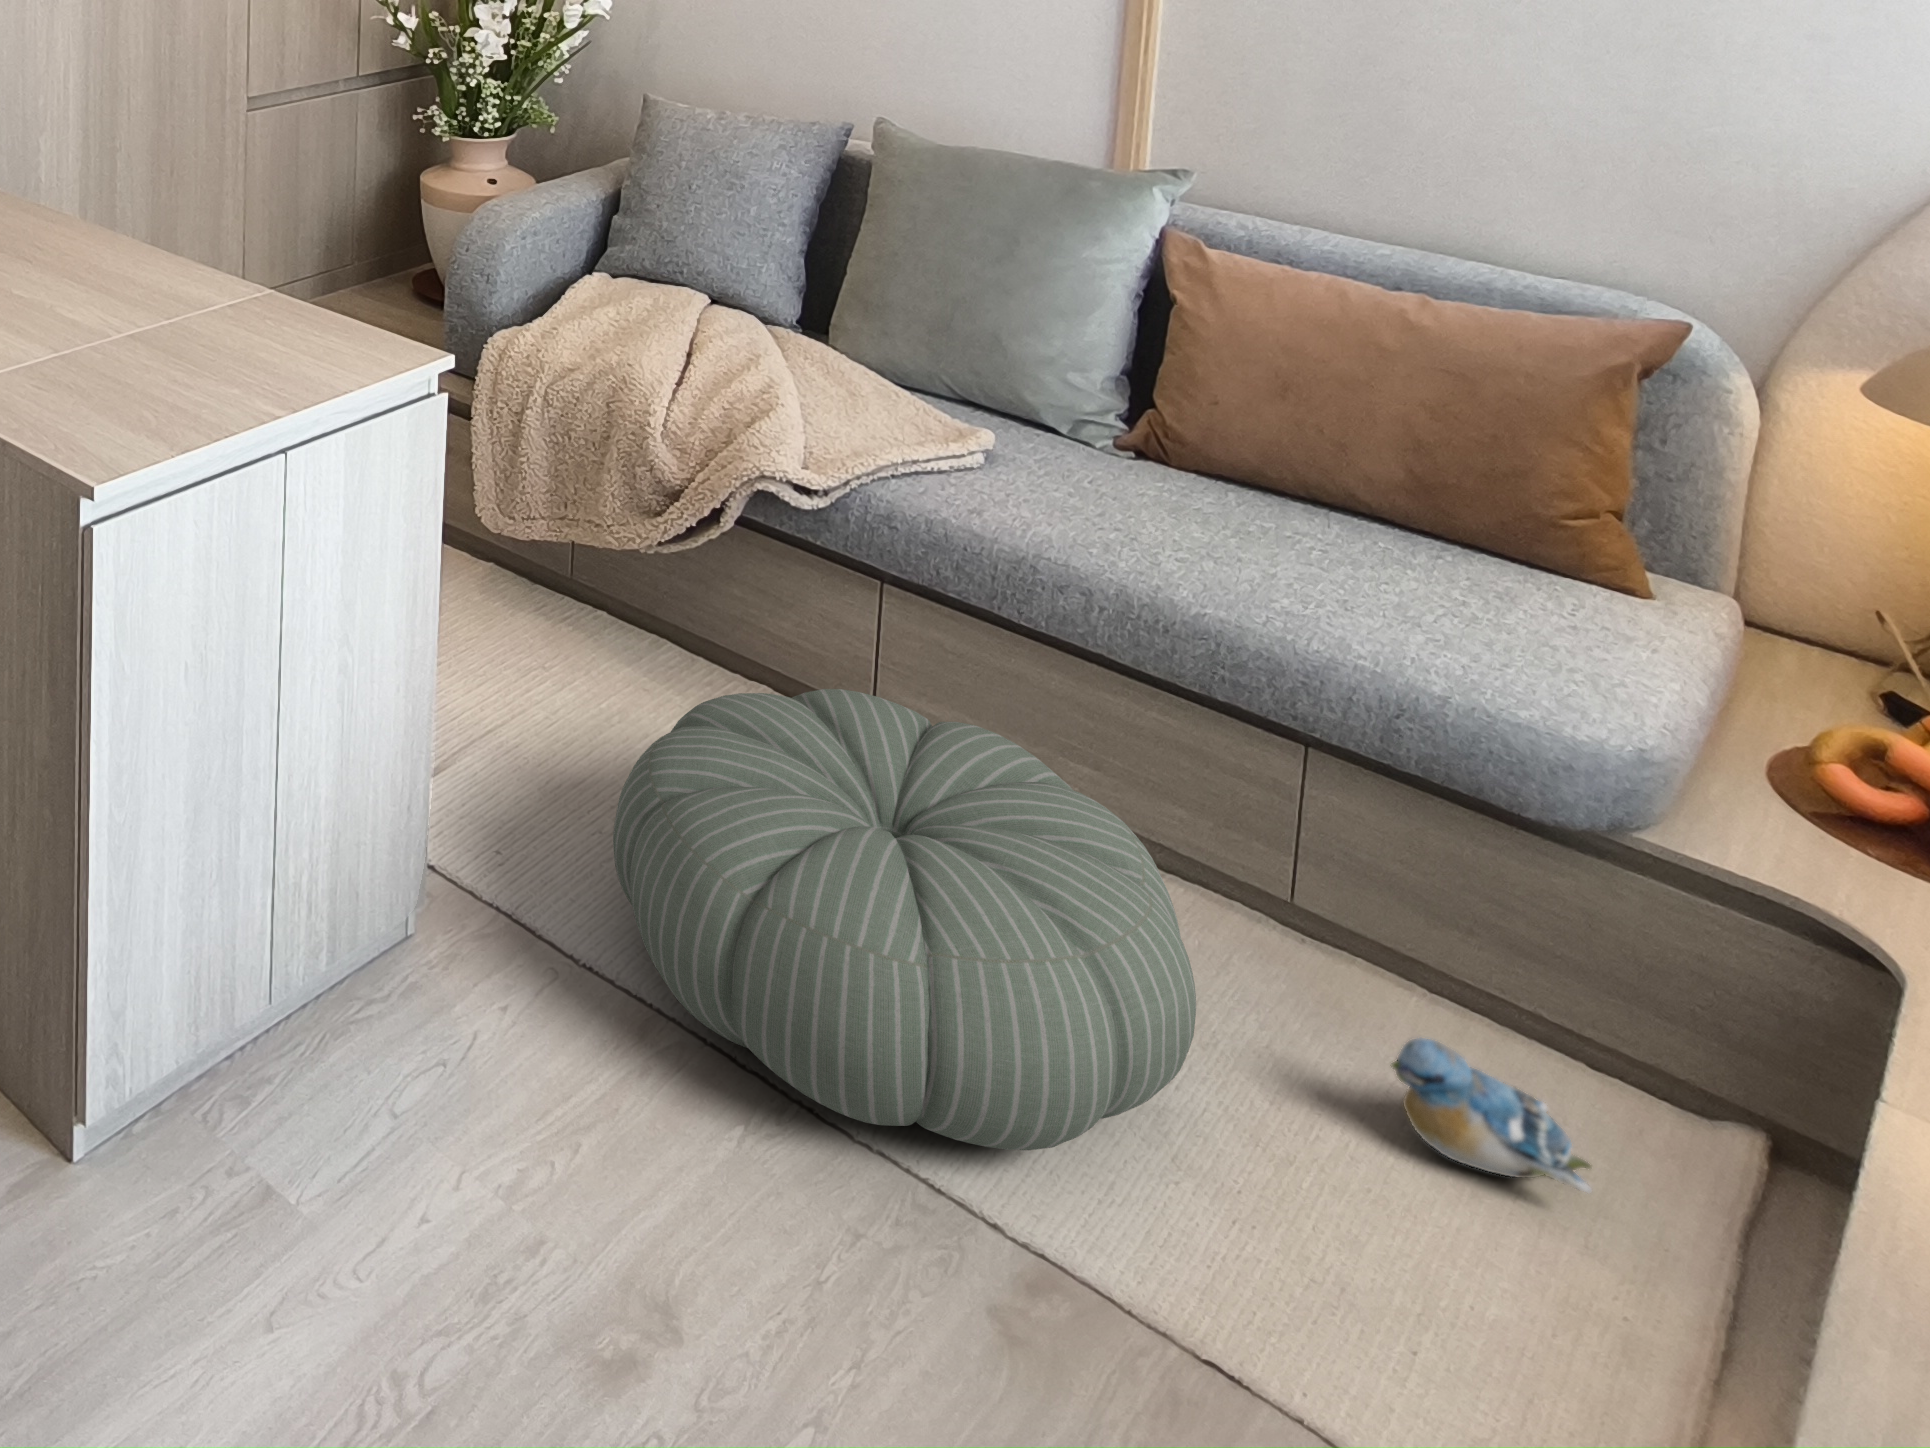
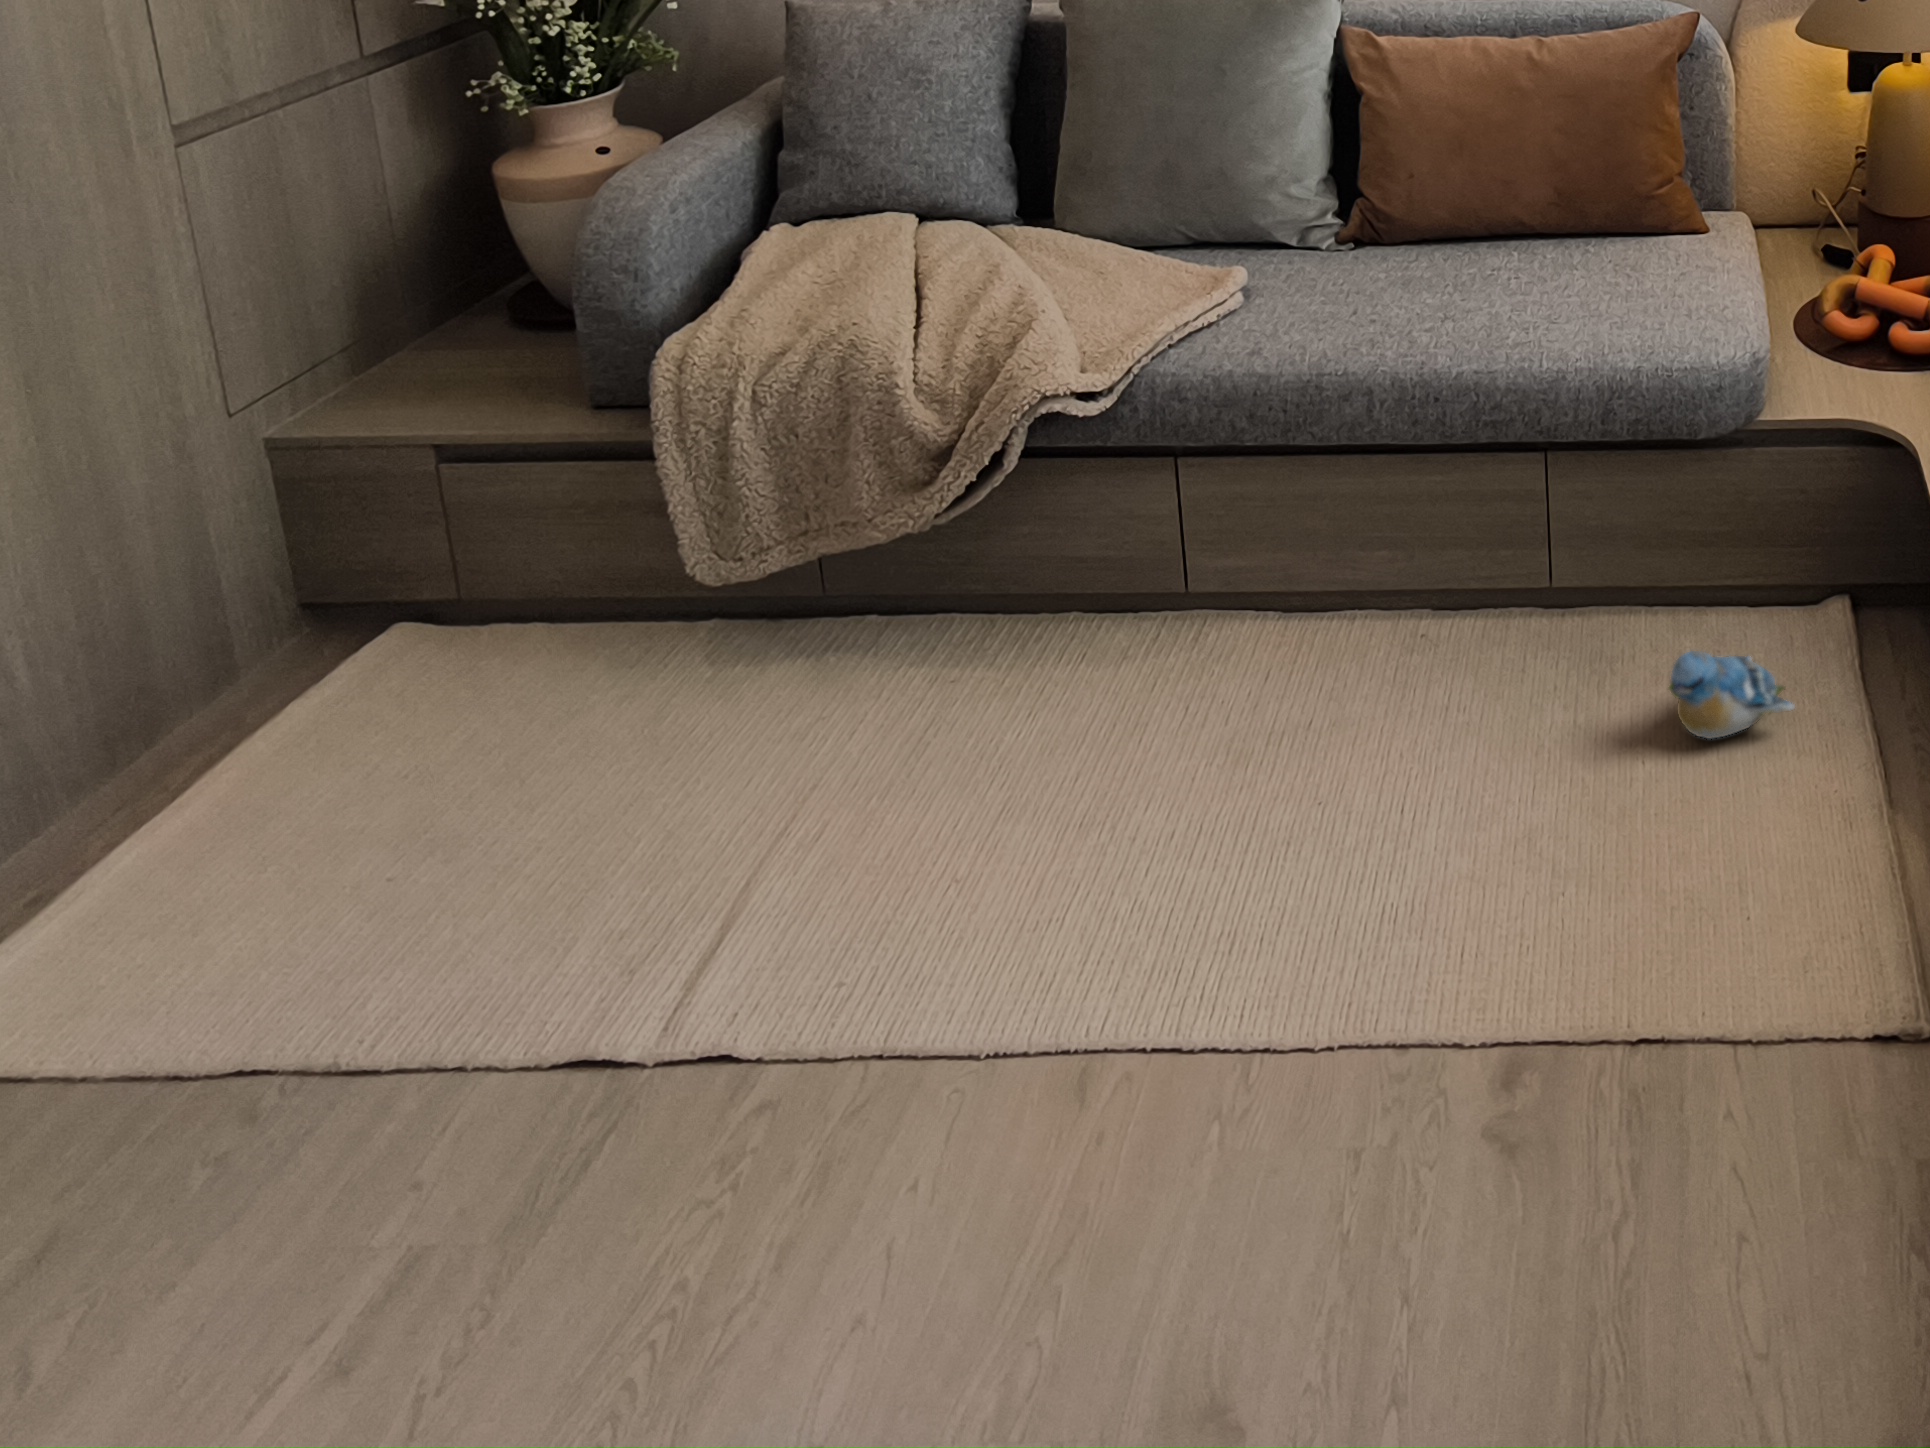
pouf: present [613,689,1196,1150] -> none [986,562,1550,1037]

